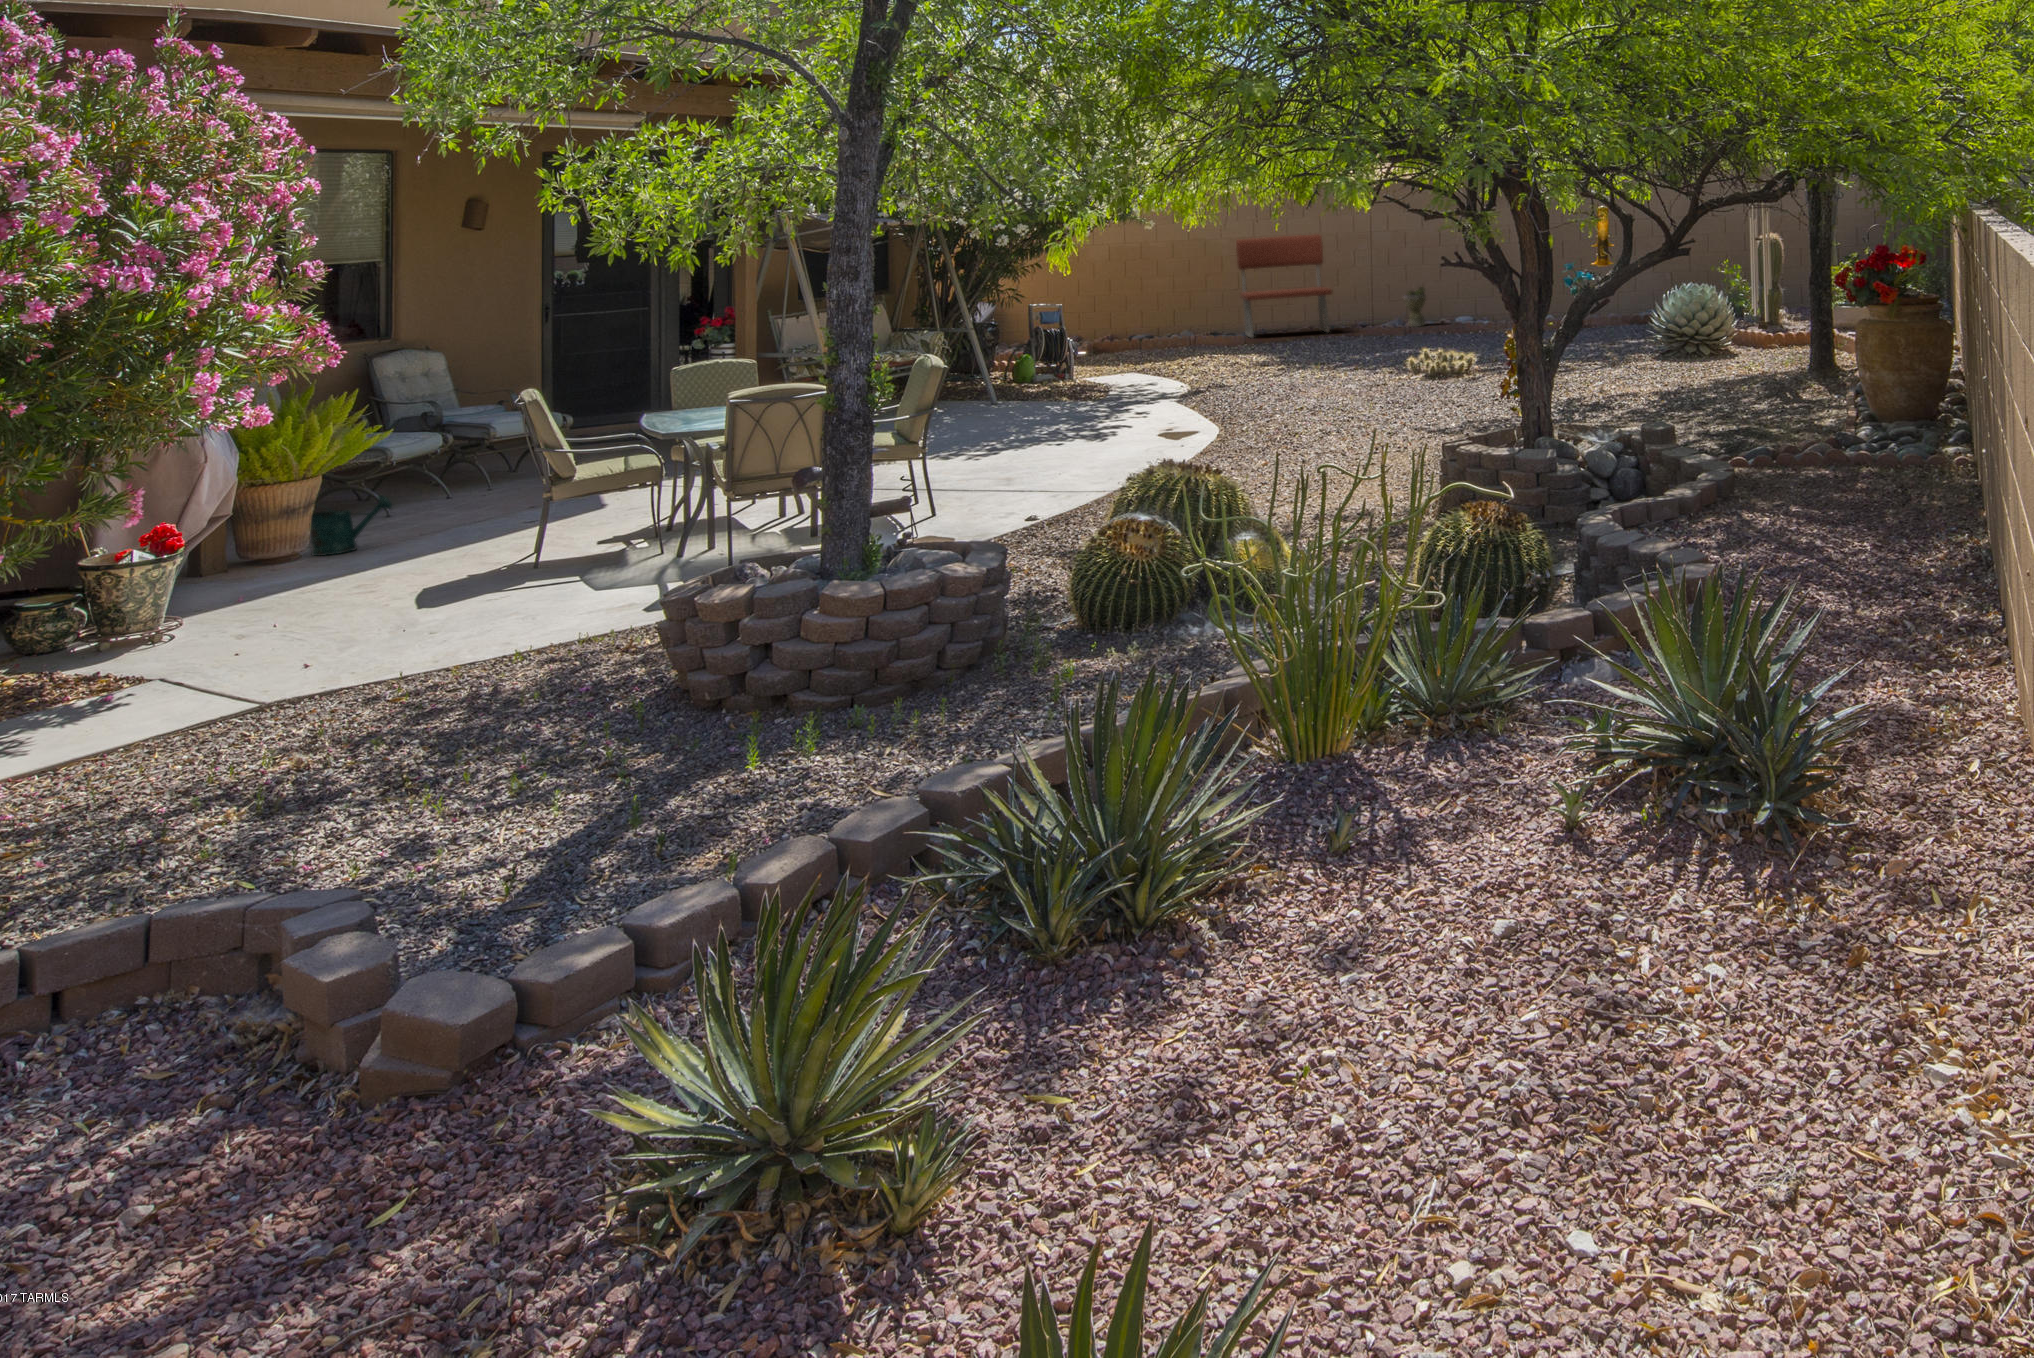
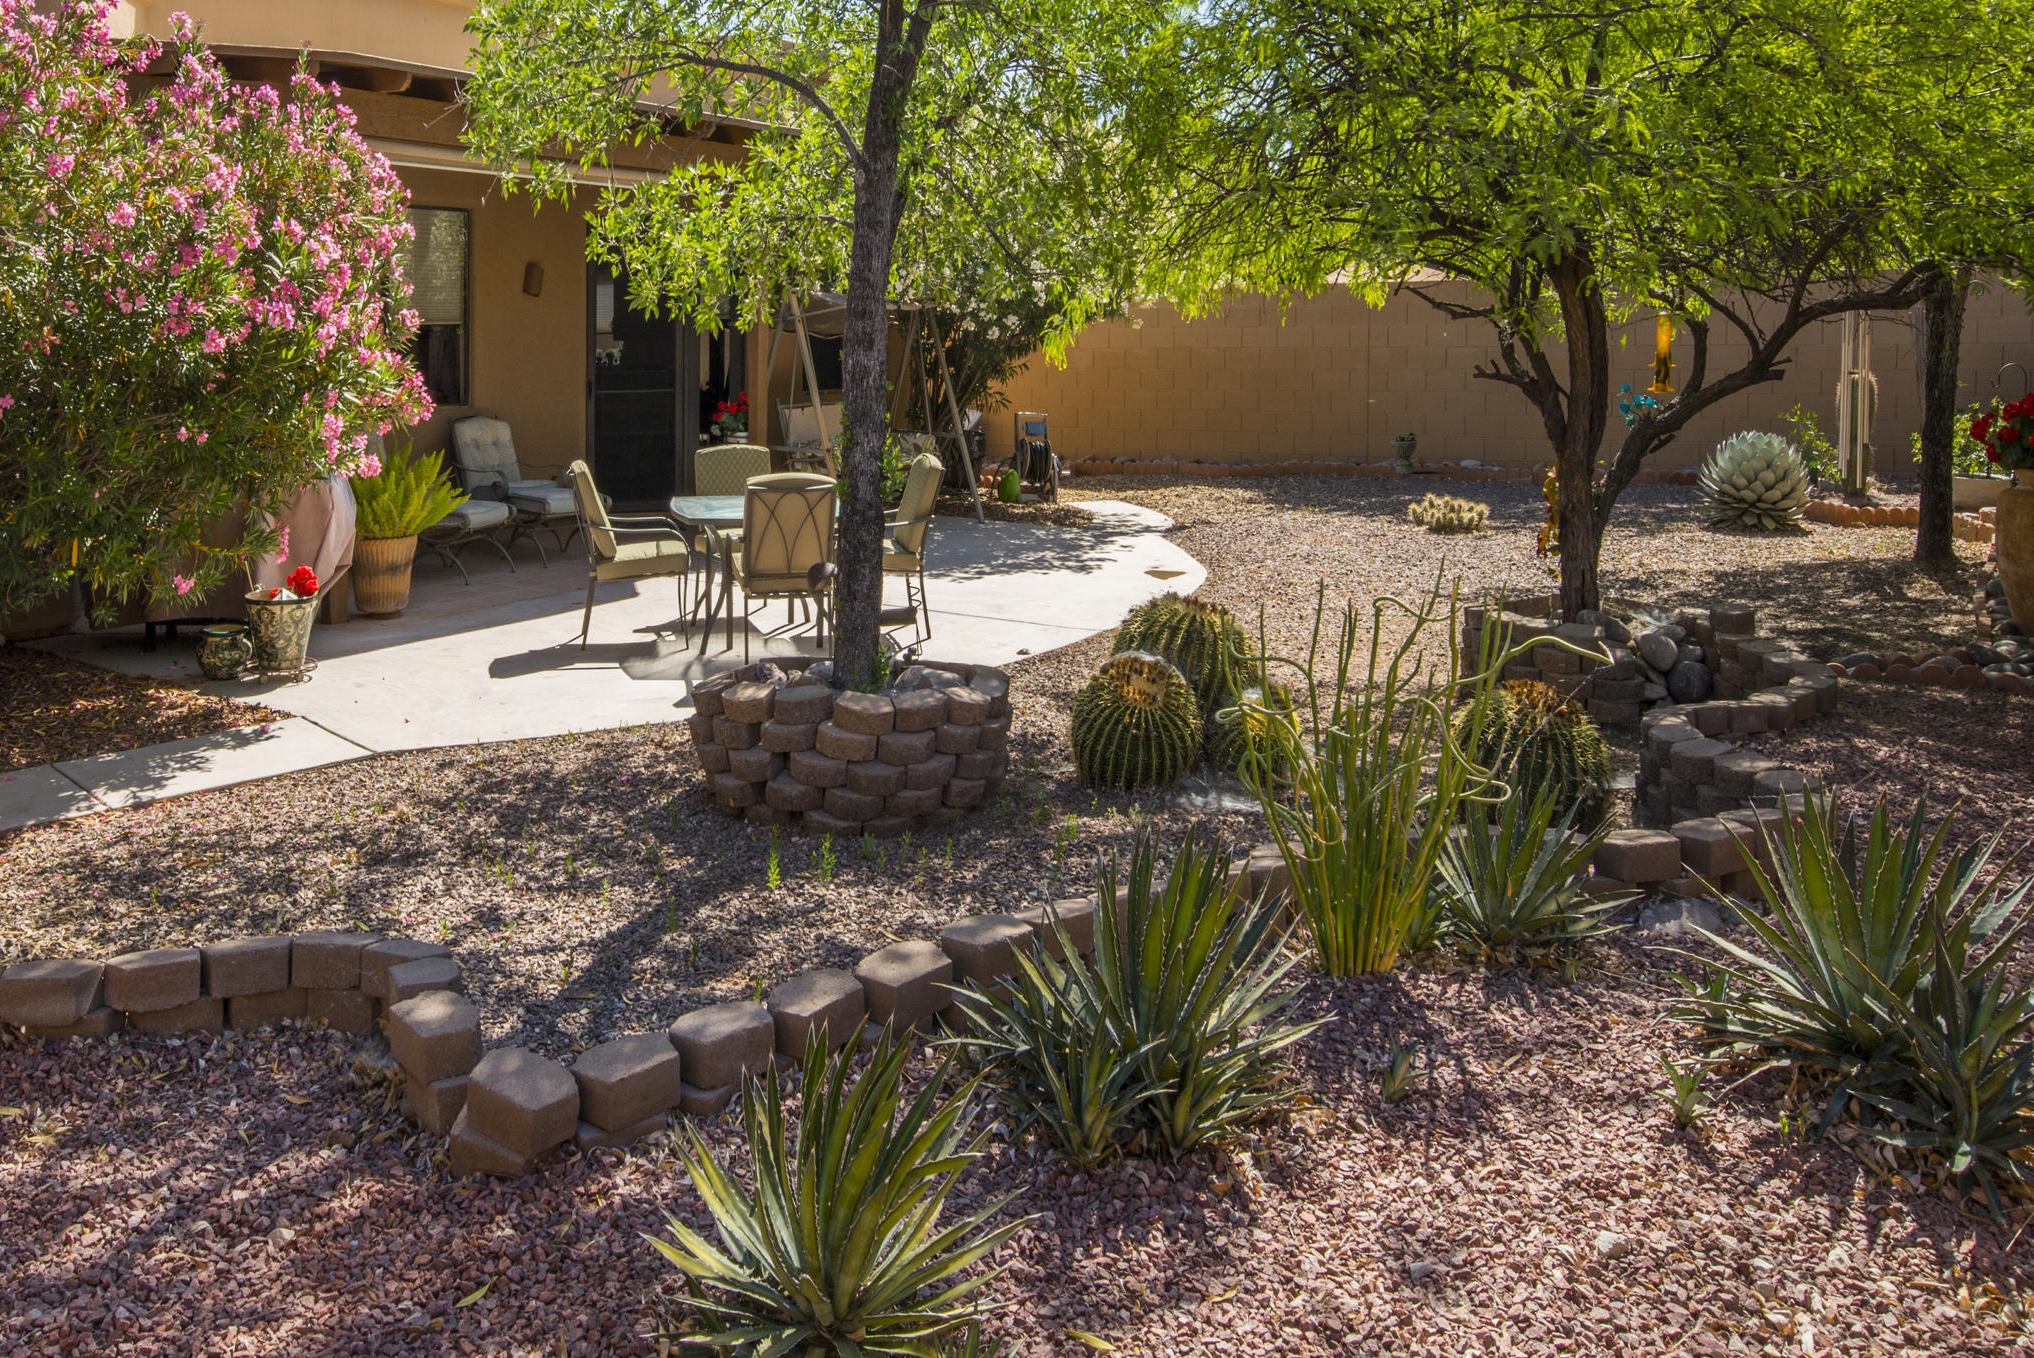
bench: present [1236,235,1332,338] -> none [1218,374,1316,475]
watering can: present [309,495,392,556] -> none [406,569,479,617]

